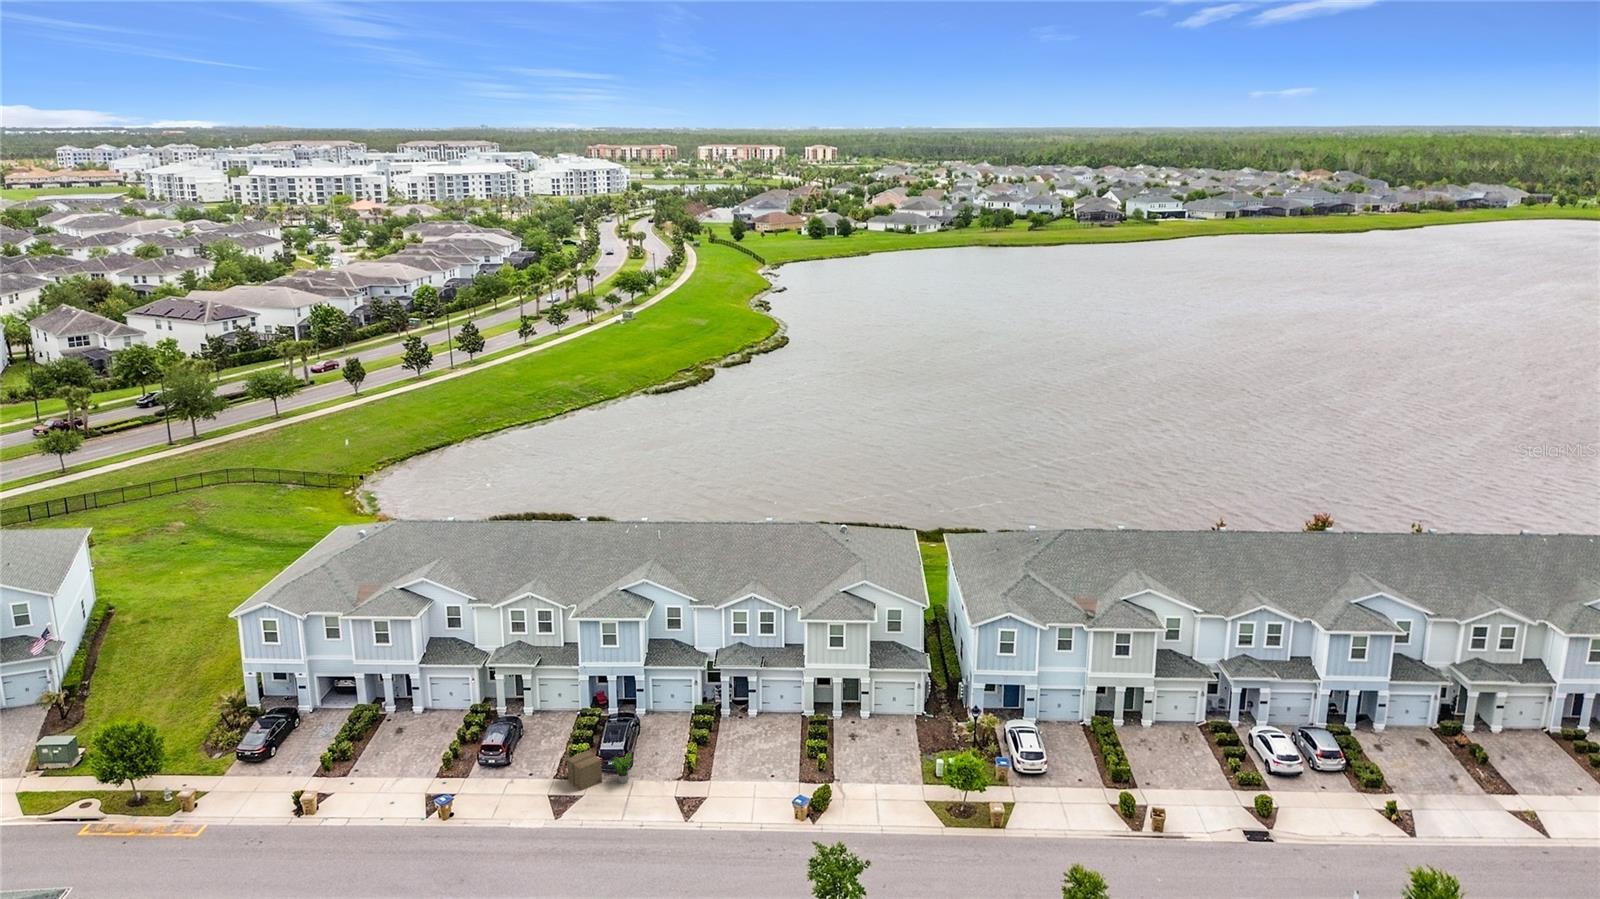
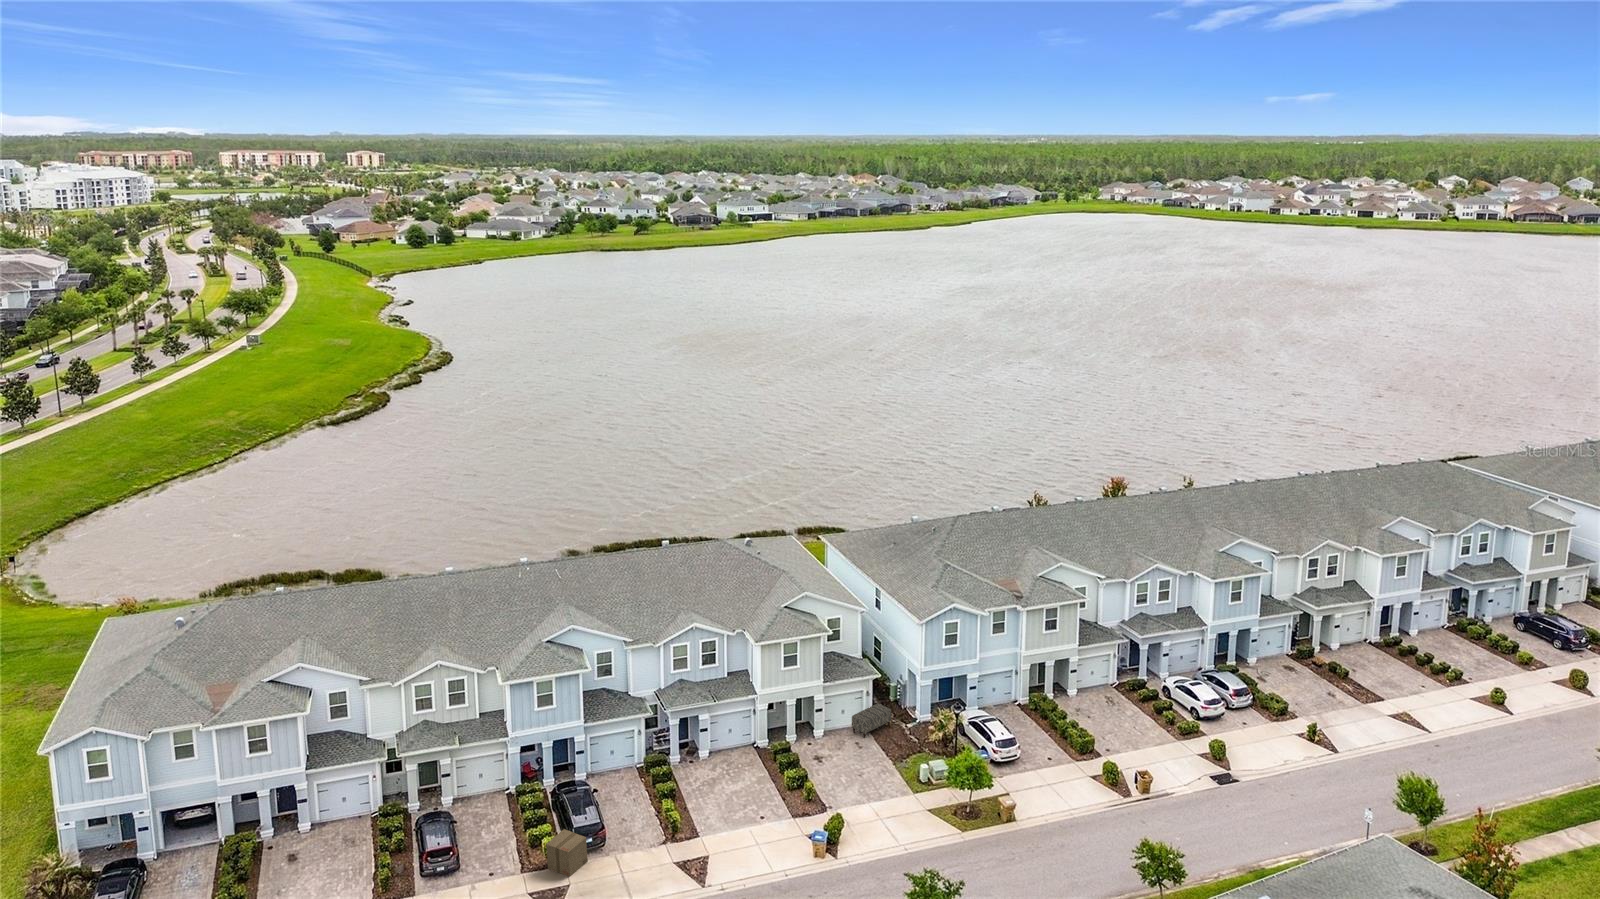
bench: none [901,698,942,728] -> present [852,703,891,738]
potted plant: present [610,753,634,783] -> none [595,823,626,858]

